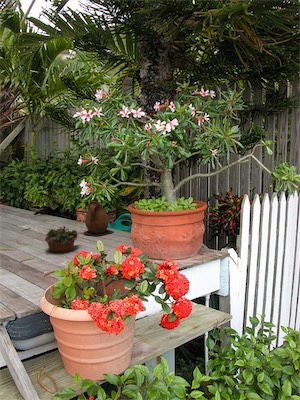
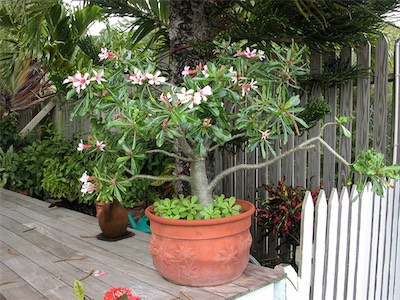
succulent planter: present [45,226,77,252] -> none [35,230,83,270]

